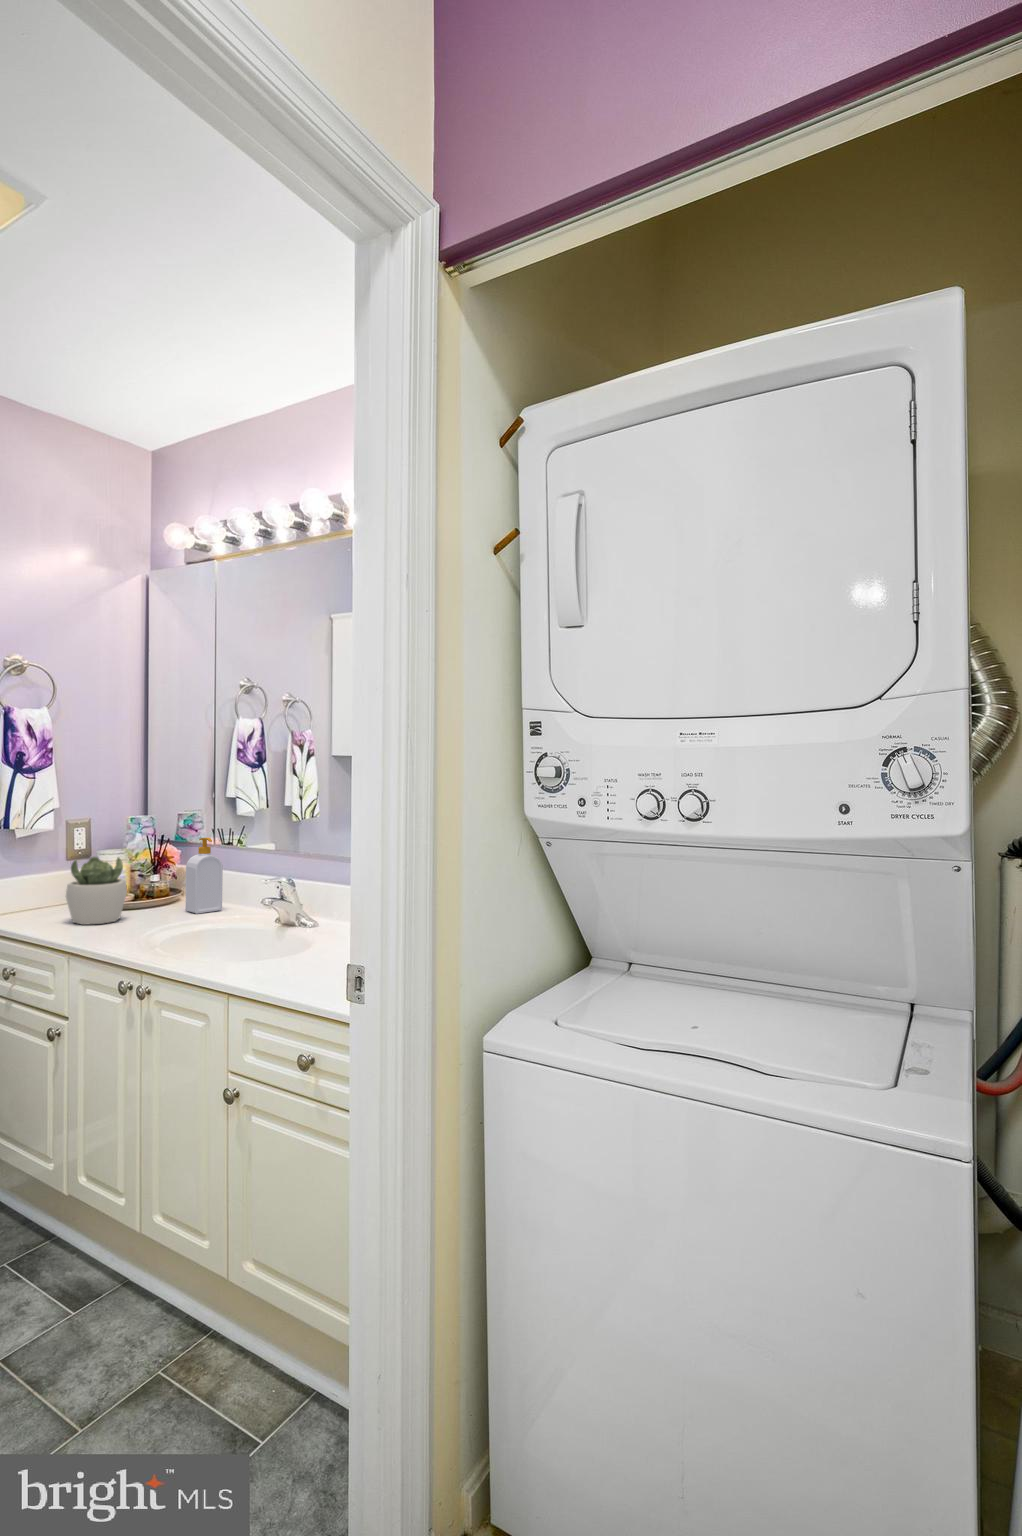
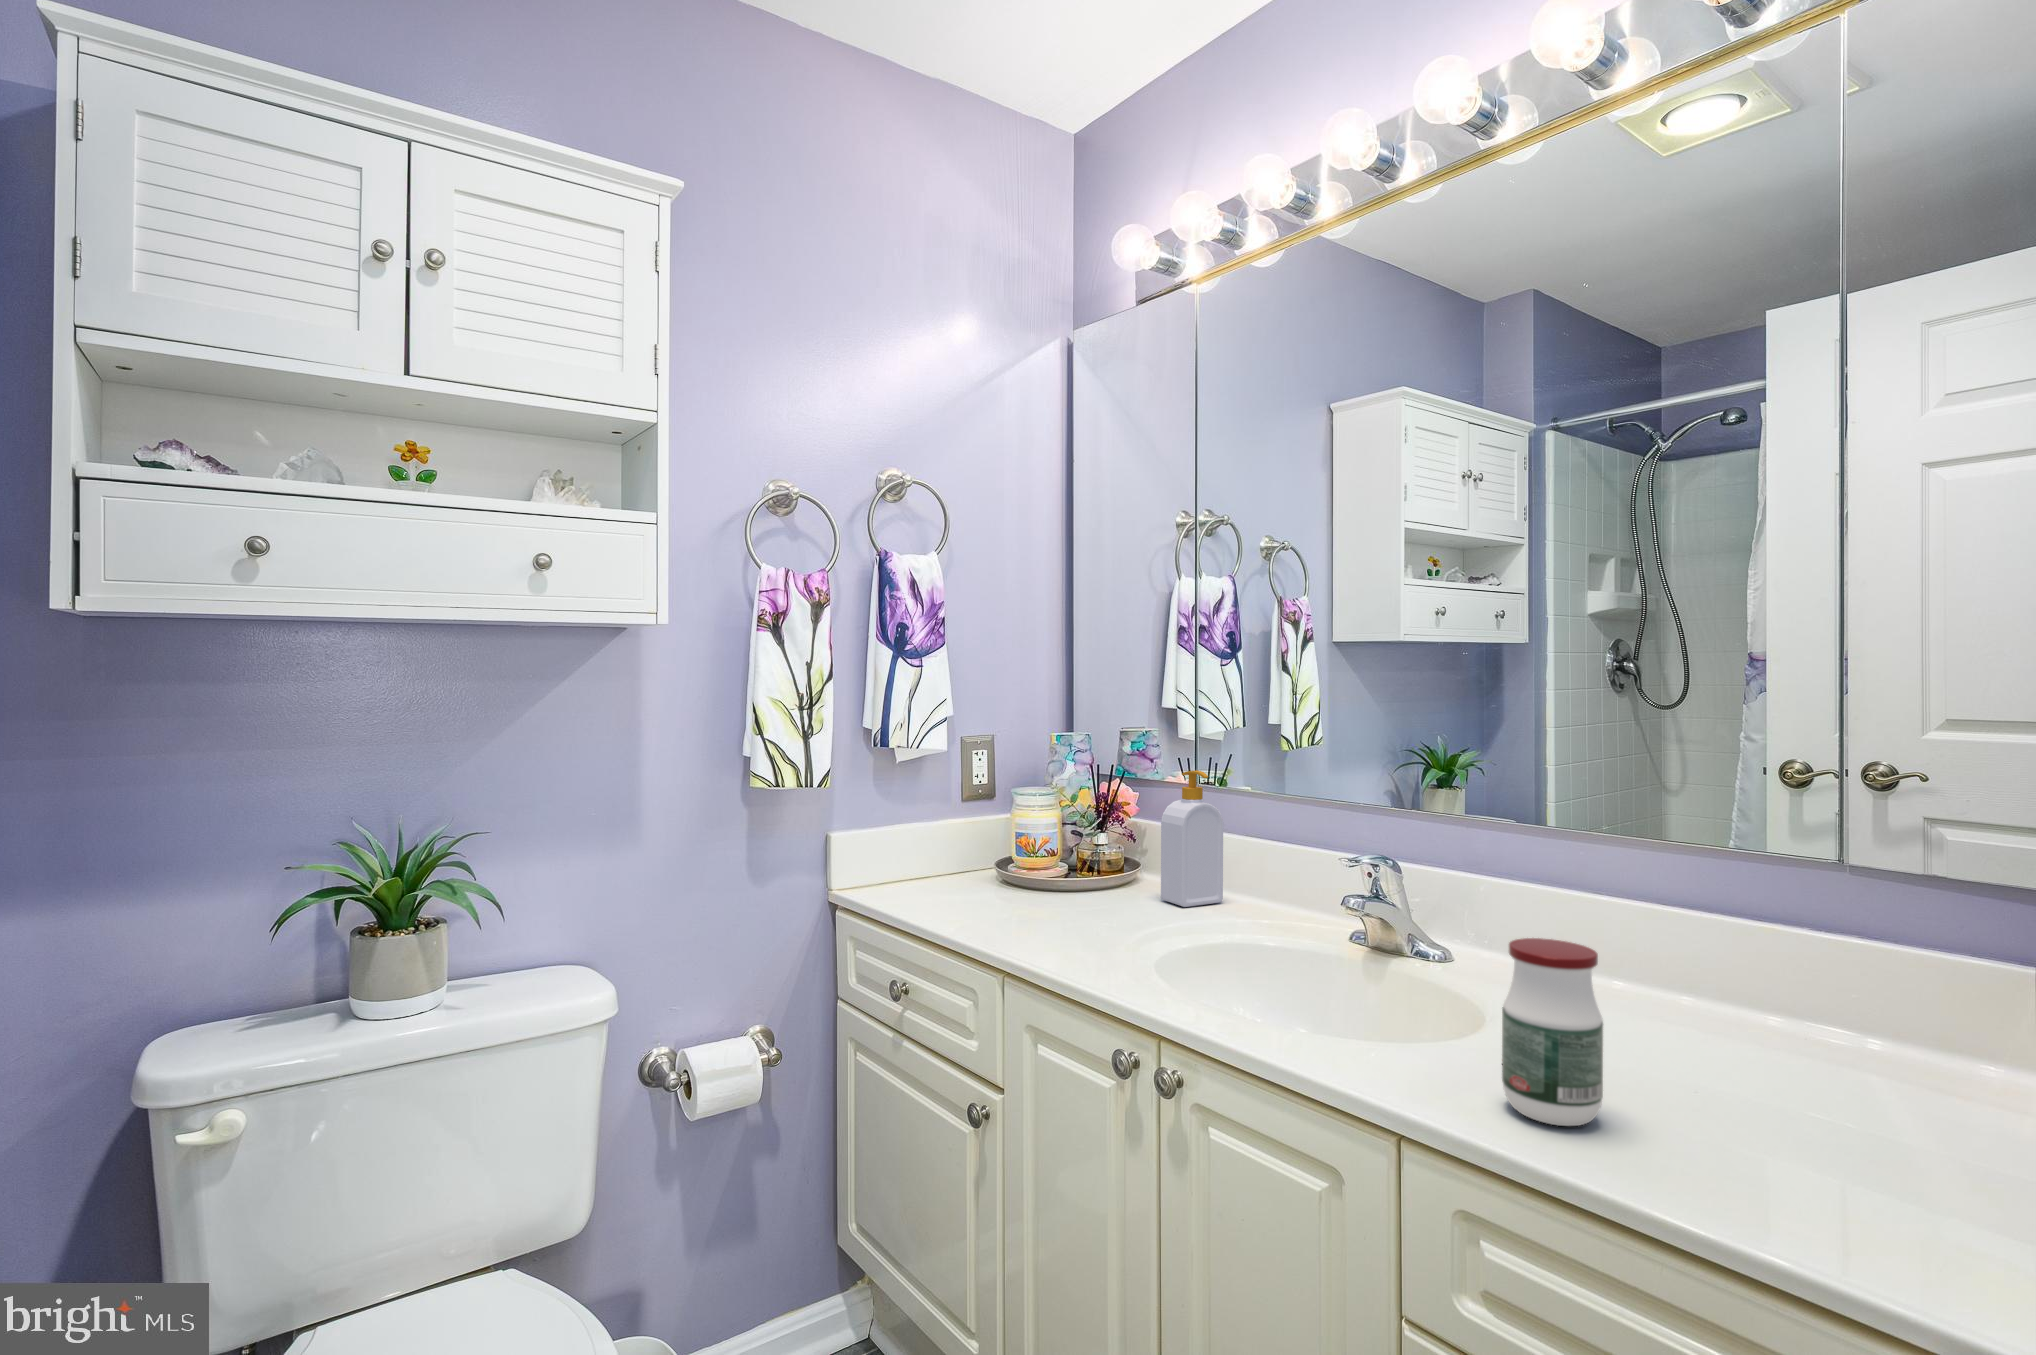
succulent plant: present [66,857,127,925] -> none [980,798,1073,919]
jar: none [272,905,310,978] -> present [1502,938,1603,1126]

